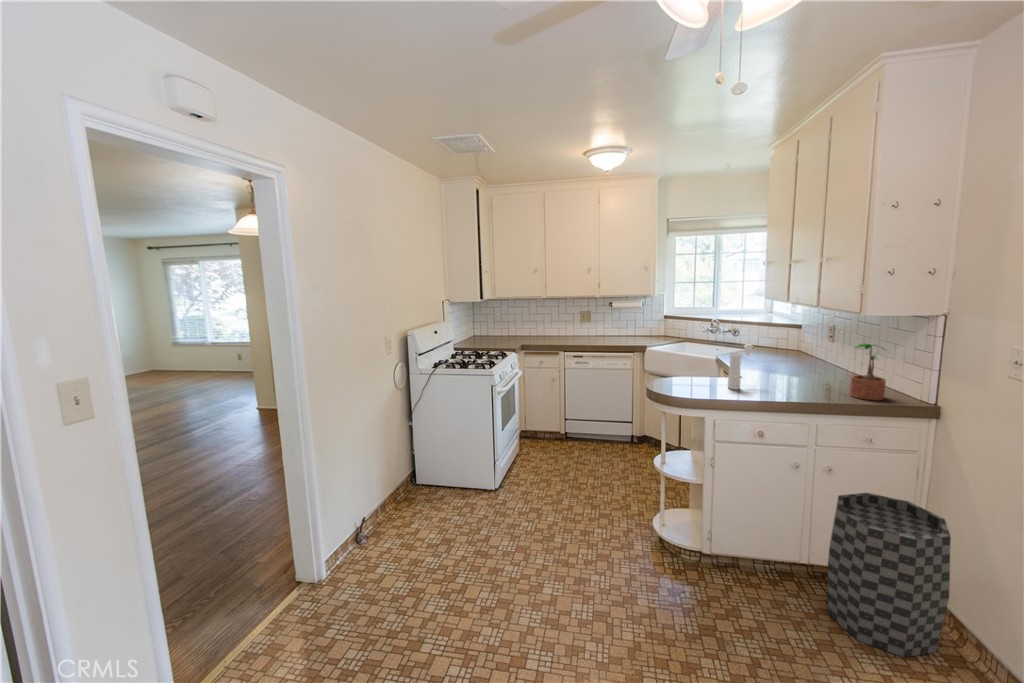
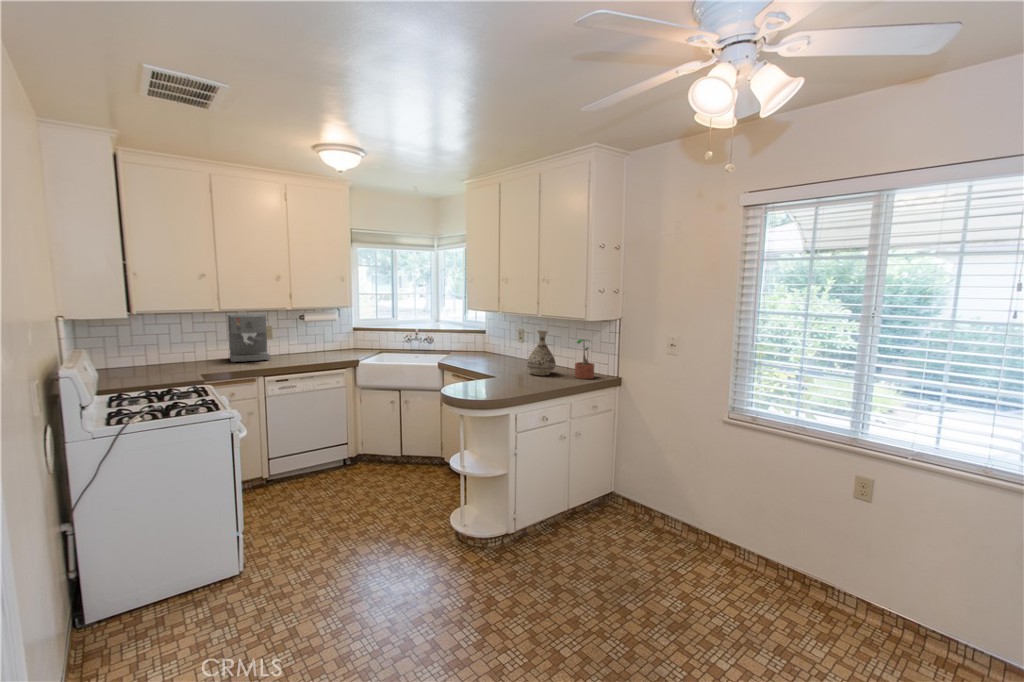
coffee maker: none [555,302,586,340] -> present [228,313,269,362]
vase: none [788,327,832,386] -> present [527,330,556,375]
pepper mill: present [728,344,753,390] -> none [506,346,517,386]
trash can: present [828,493,951,657] -> none [584,442,652,545]

